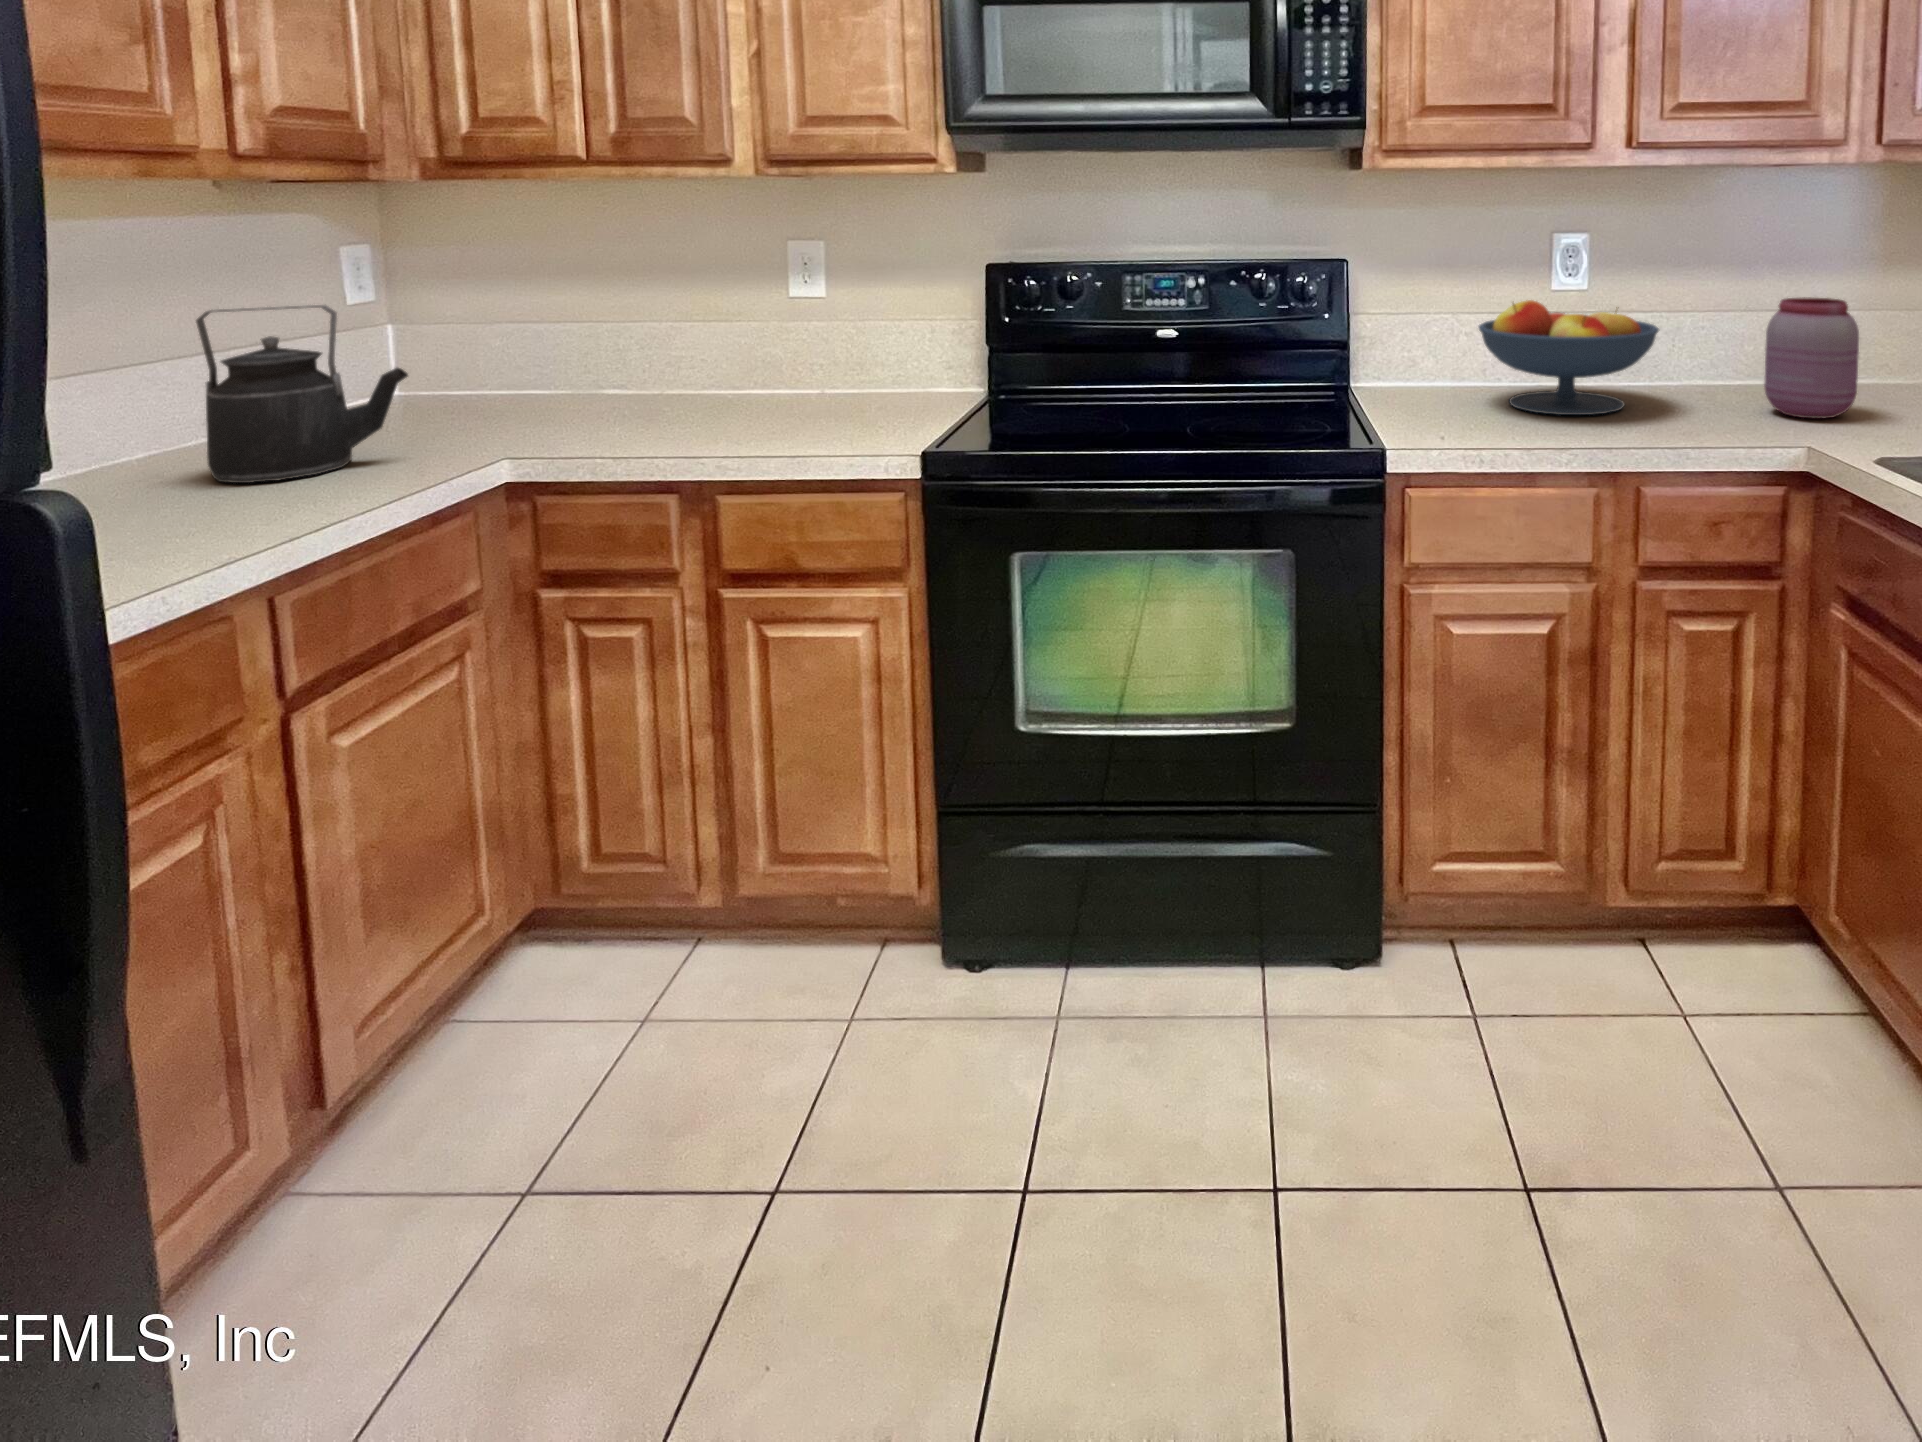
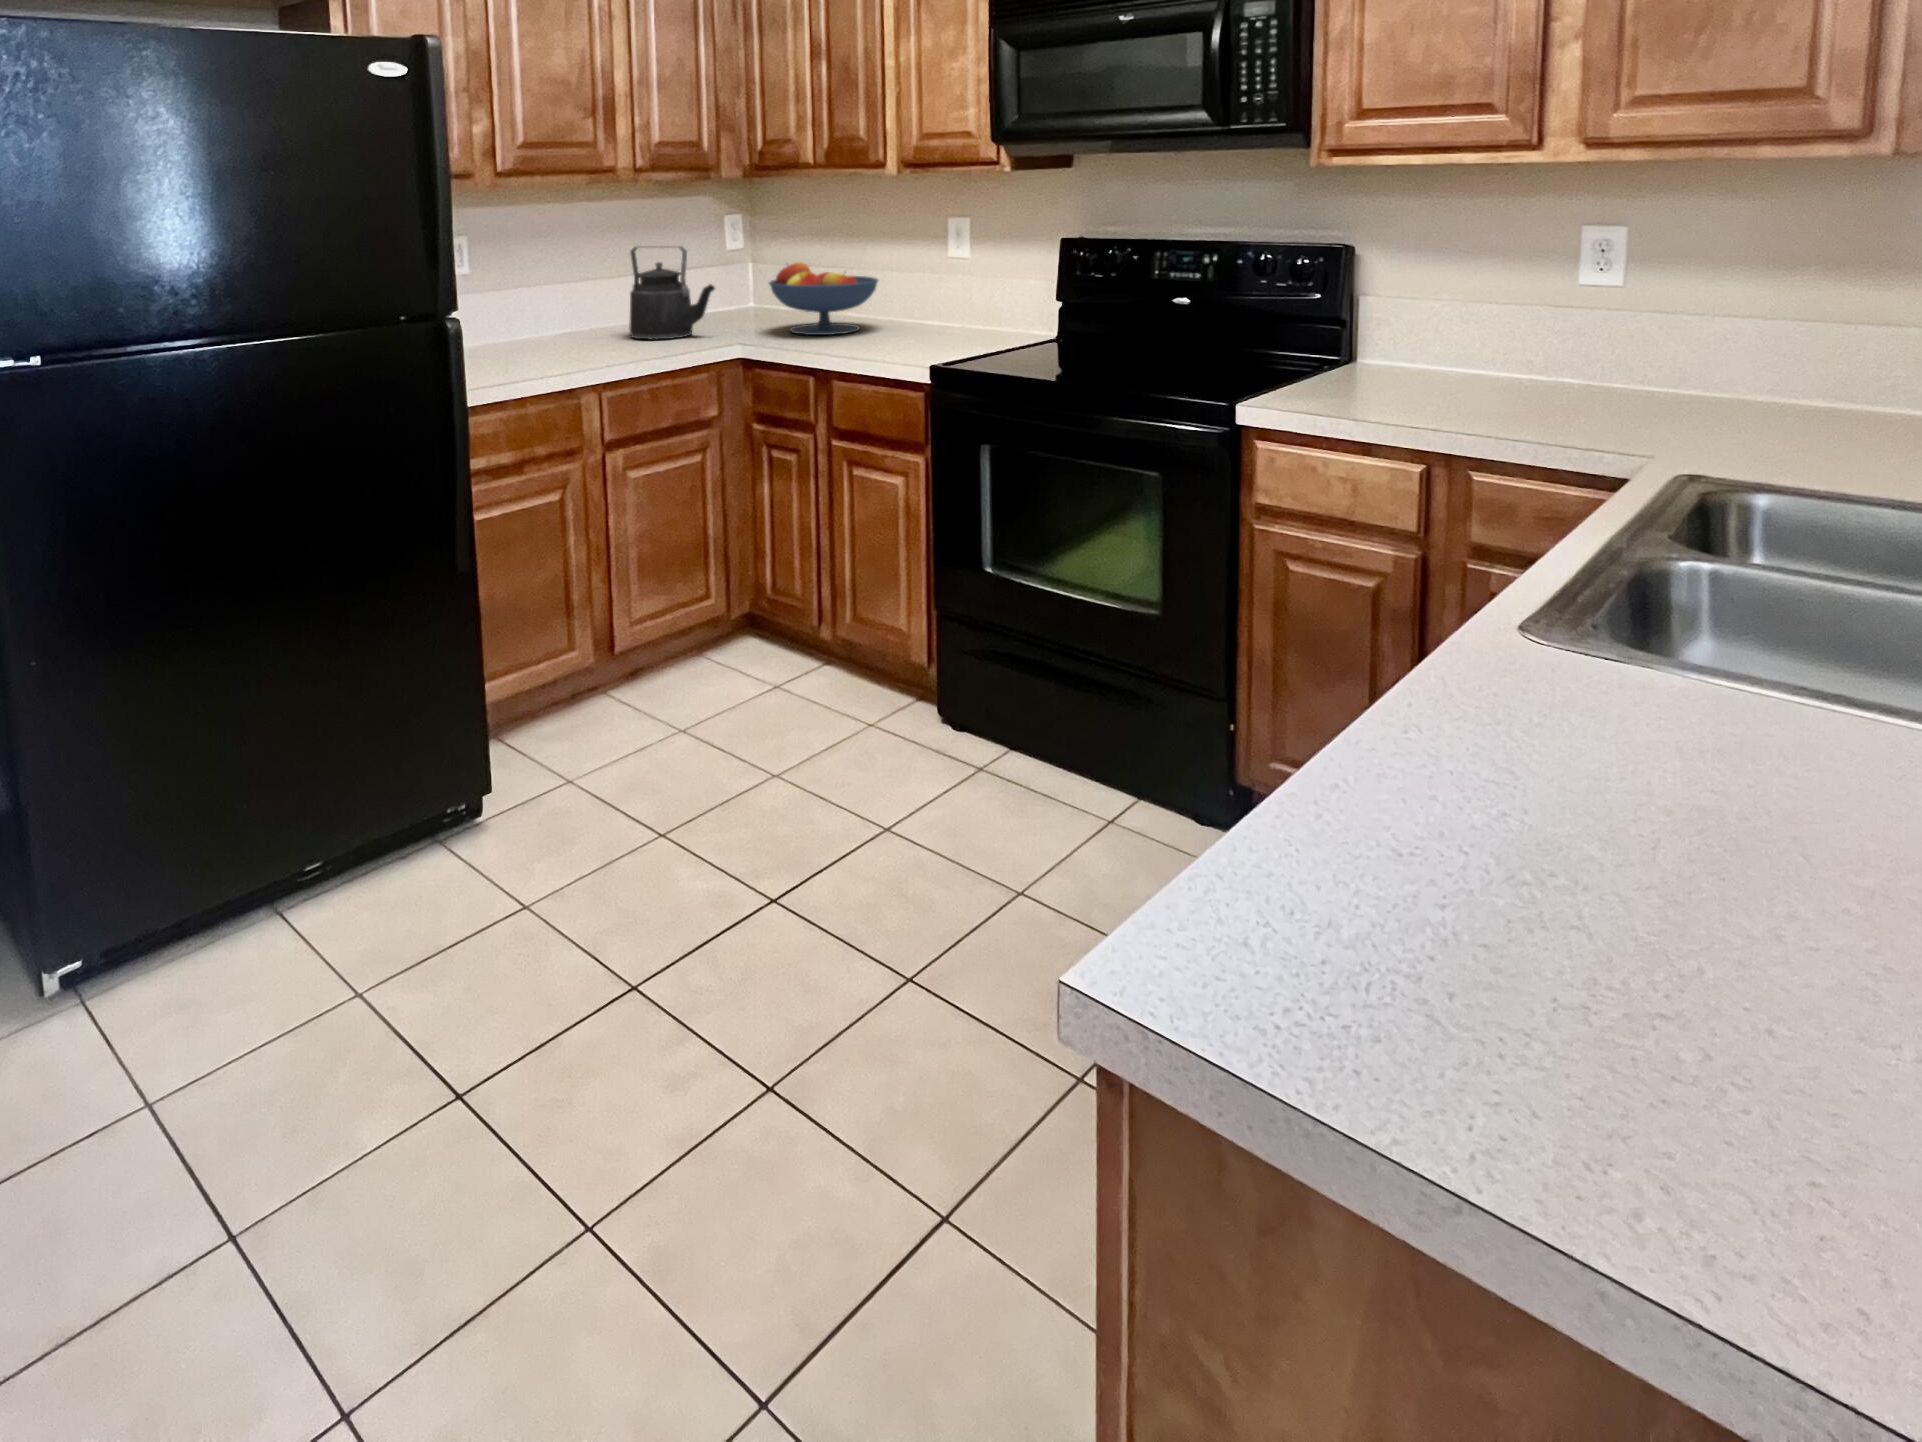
jar: present [1764,297,1859,419] -> none [1717,311,1843,447]
fruit bowl: present [1479,300,1659,415] -> present [769,263,878,335]

